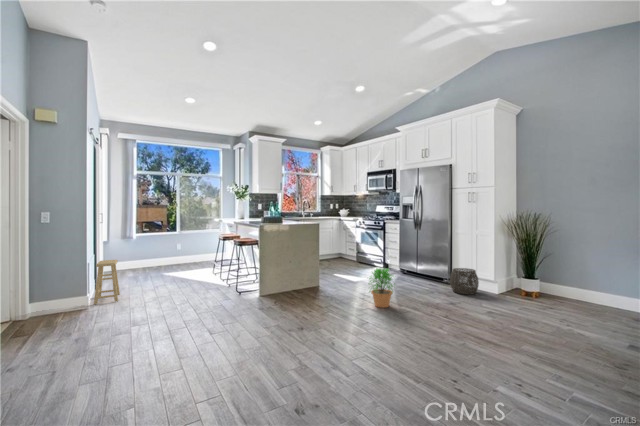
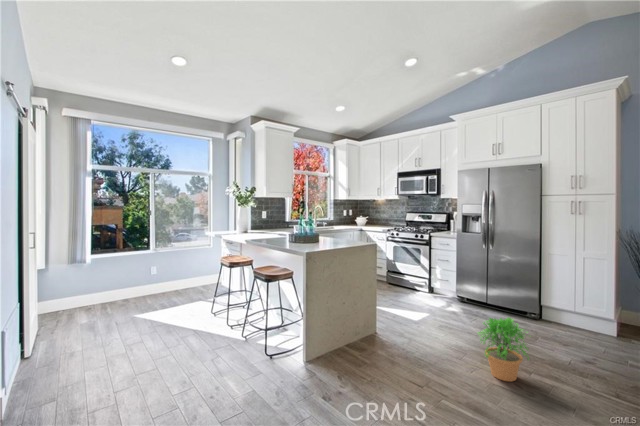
footstool: present [94,260,120,304] -> none [12,313,65,407]
woven basket: present [450,268,479,295] -> none [554,303,601,343]

